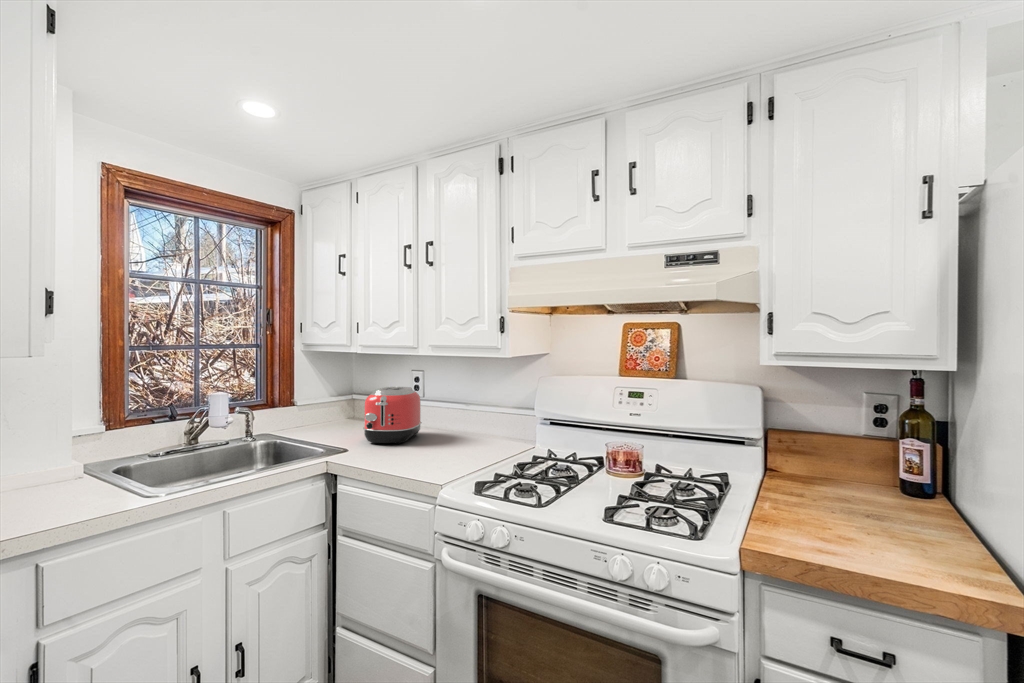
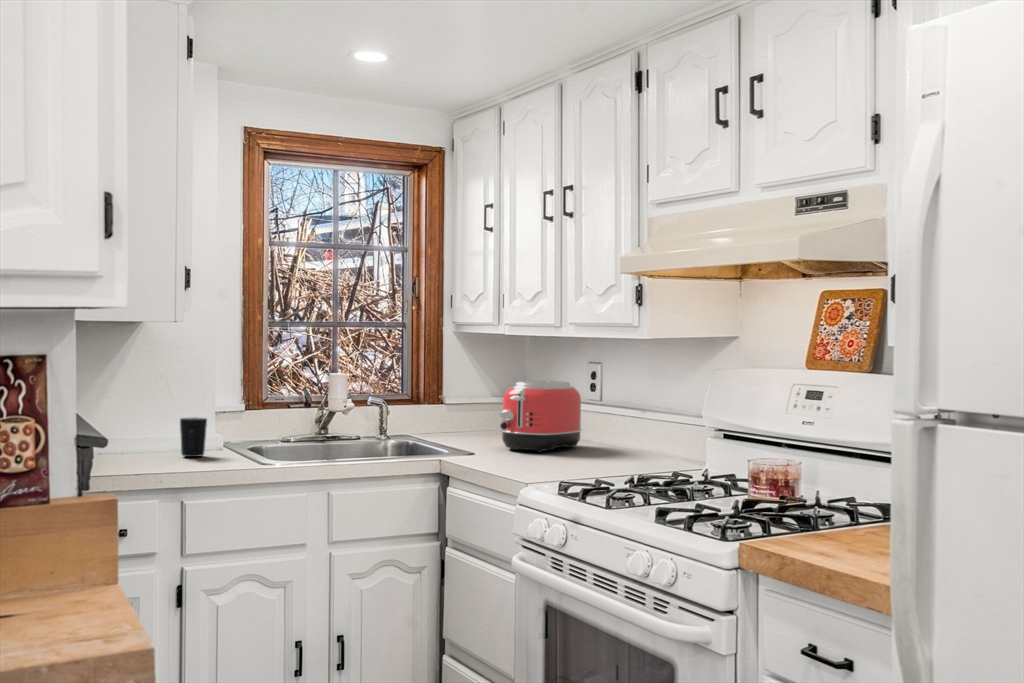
mug: none [29,450,67,495] -> present [180,417,207,457]

